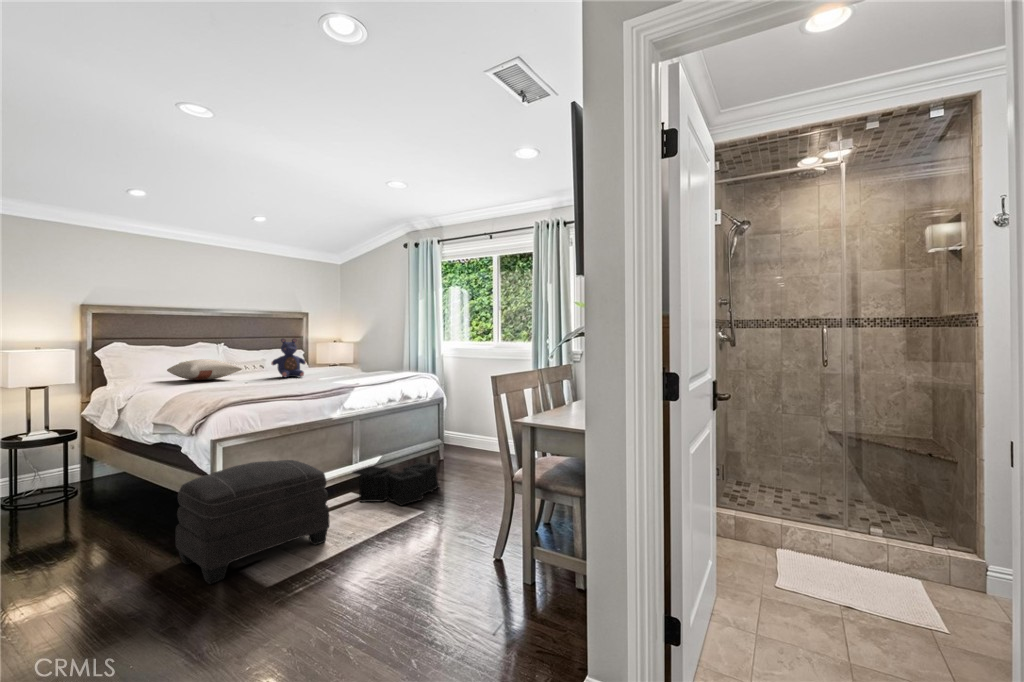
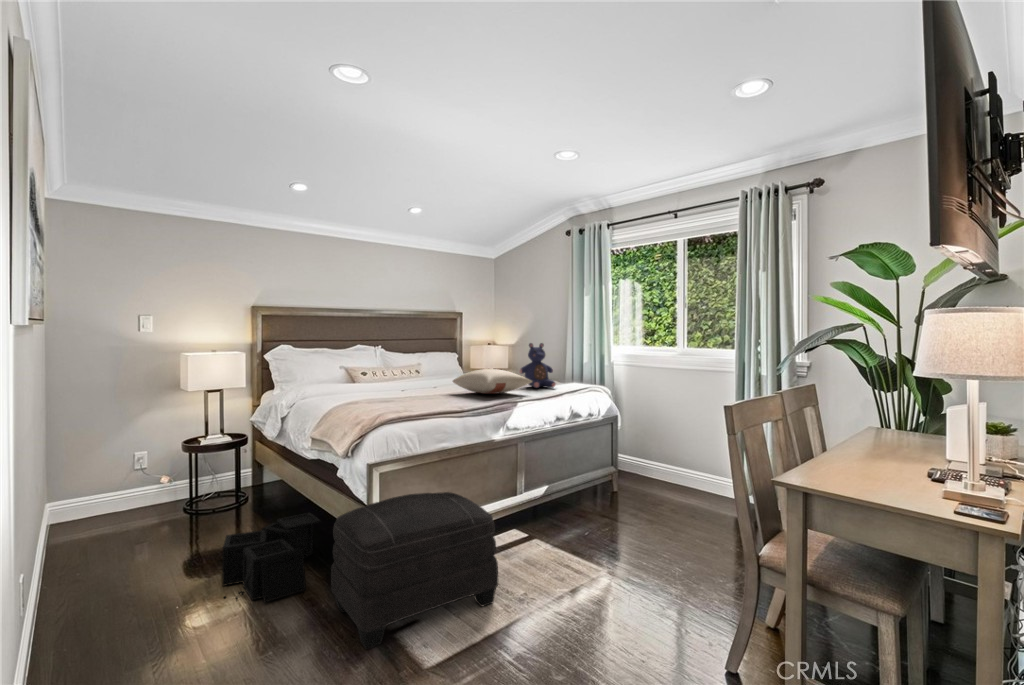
teddy bear: present [271,339,306,377] -> present [520,343,555,388]
pillow: present [167,359,242,380] -> present [453,369,532,394]
storage bin: present [353,462,439,505] -> present [222,513,321,602]

